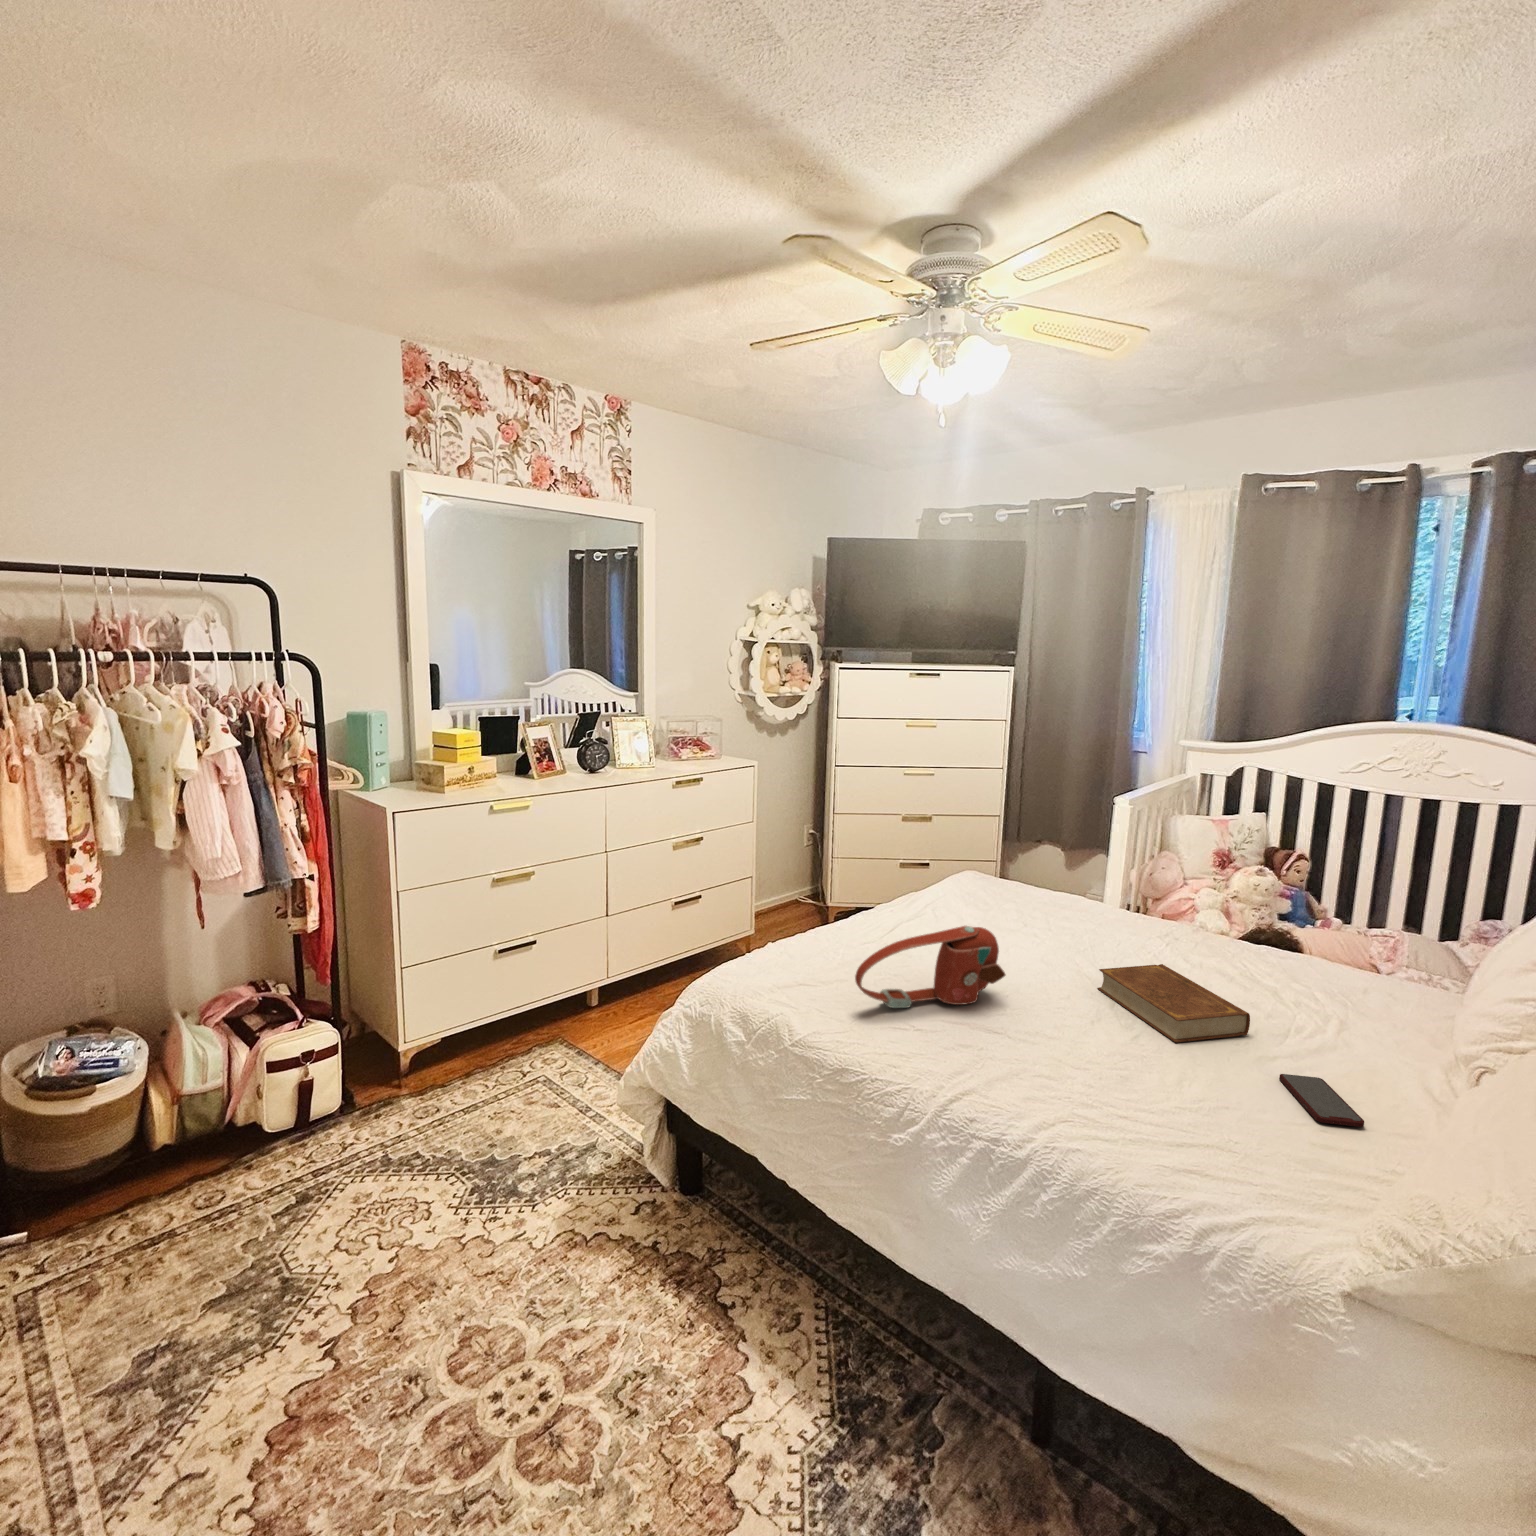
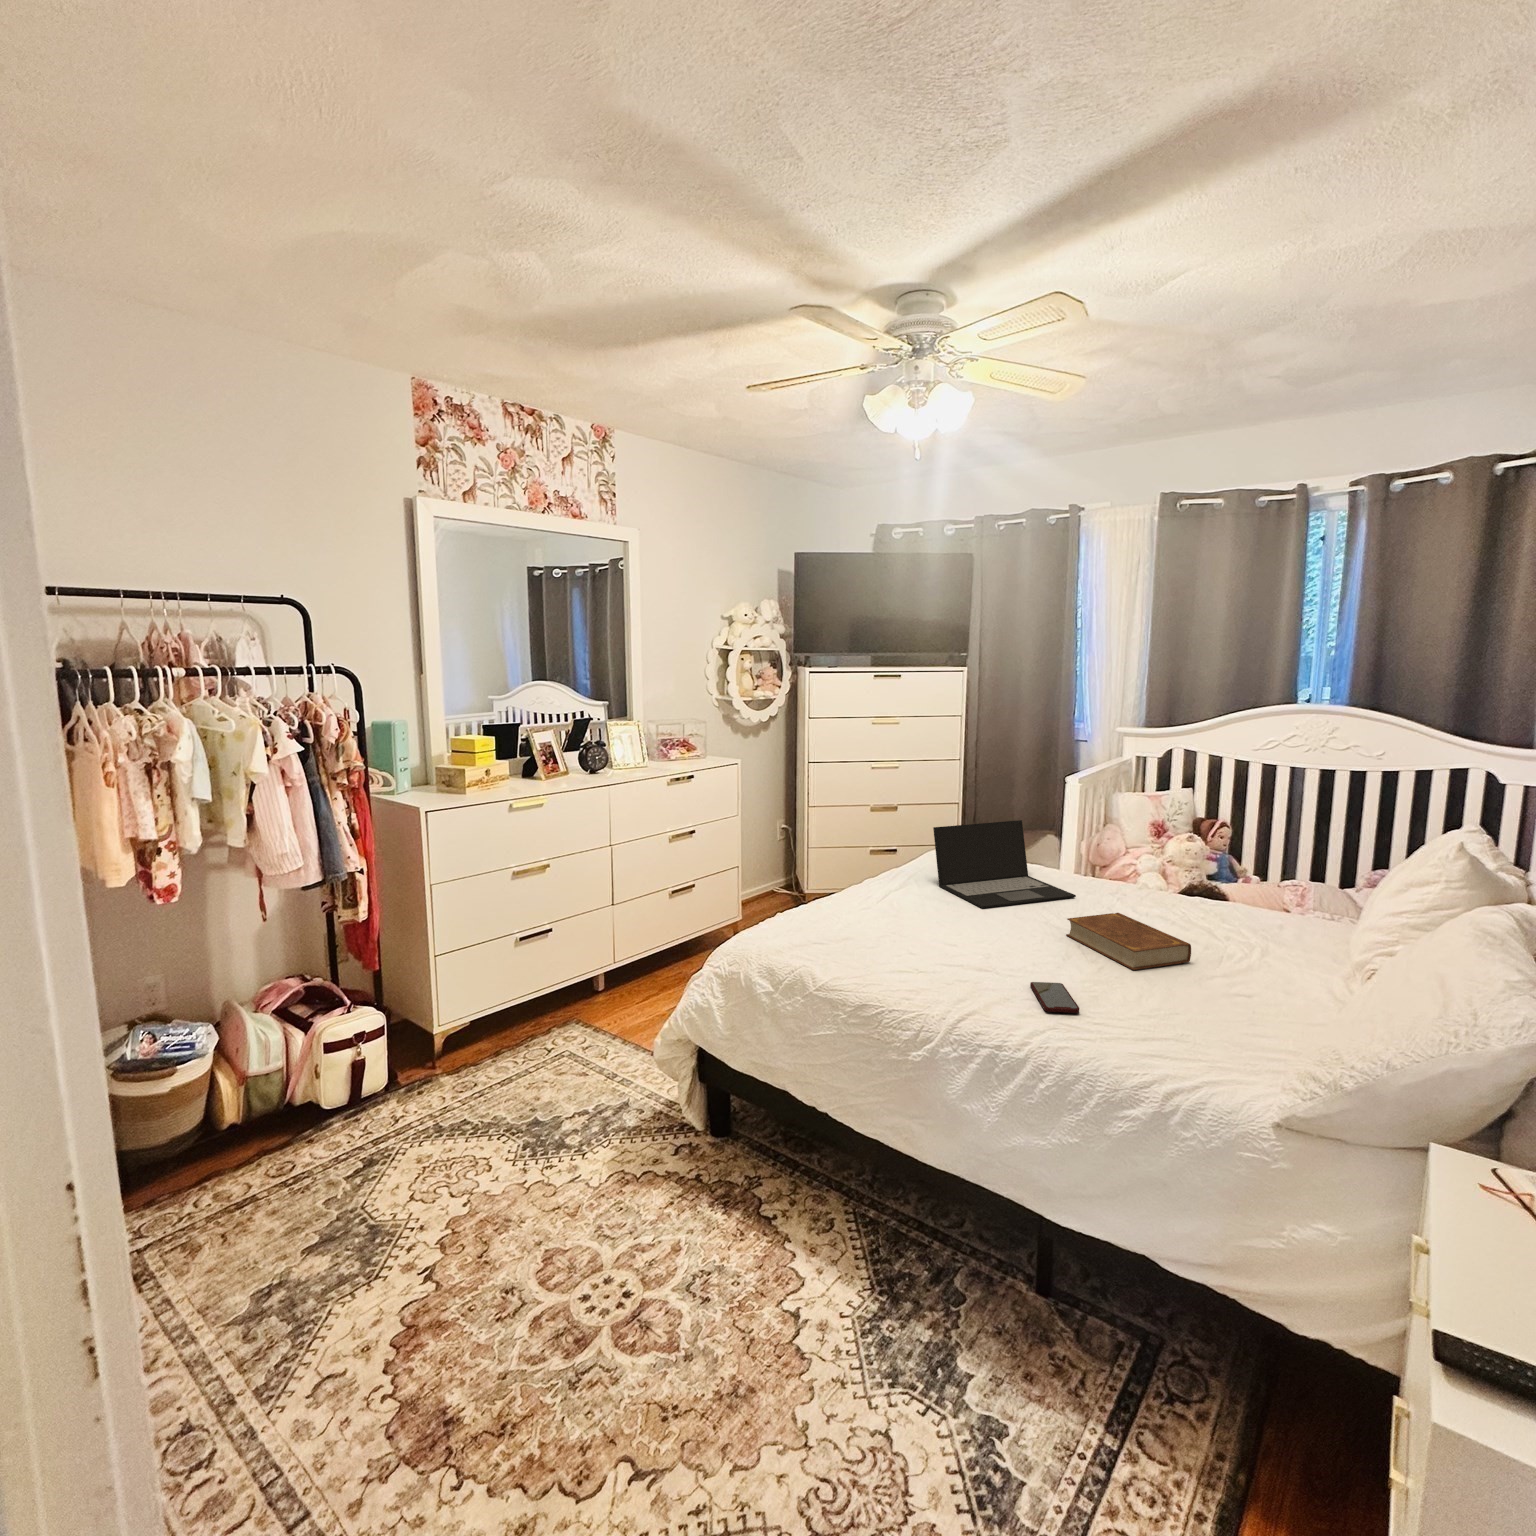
laptop: none [953,844,1115,947] -> present [933,820,1076,908]
handbag: present [855,926,1006,1008] -> none [868,885,992,956]
smartphone: present [1279,1074,1364,1127] -> present [1030,982,1079,1013]

